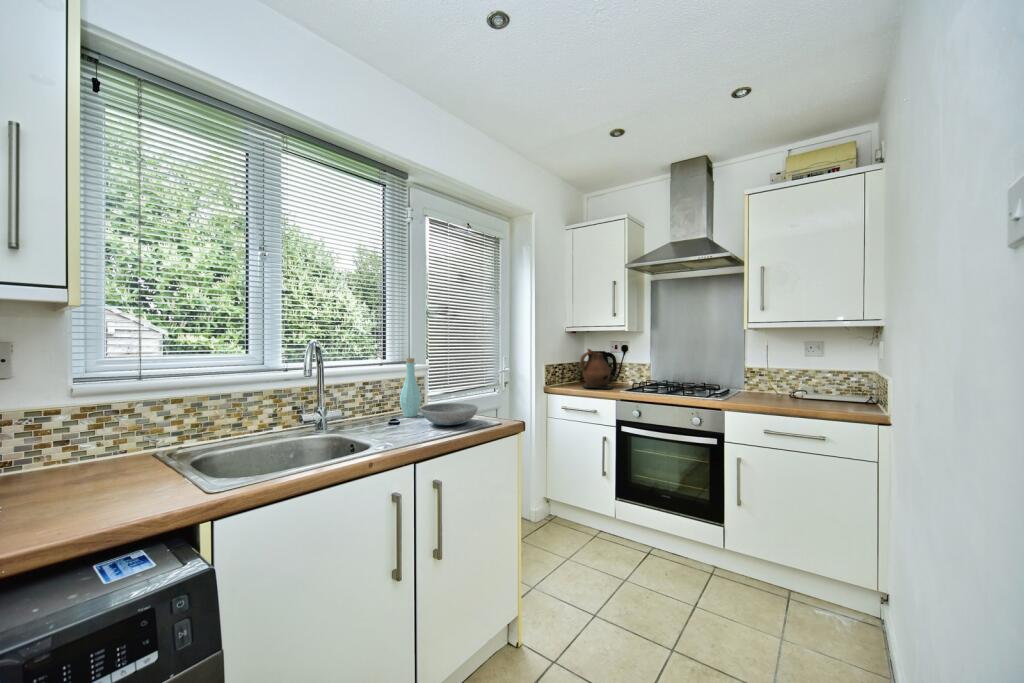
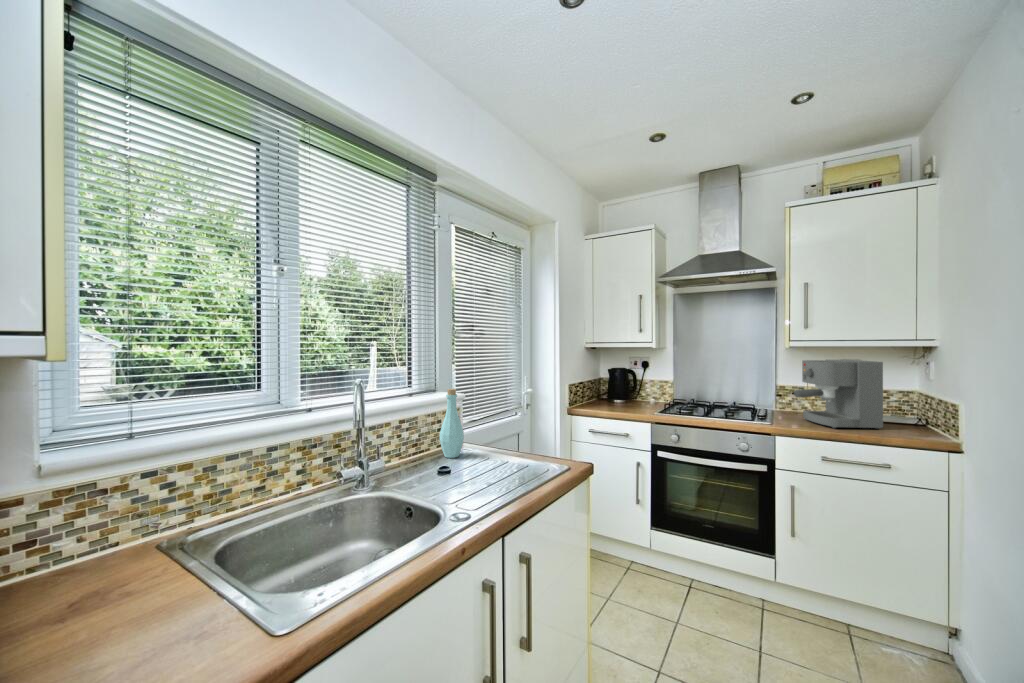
coffee maker: none [744,340,828,405] -> present [794,360,883,429]
ceramic pitcher: present [581,349,613,389] -> none [607,366,642,410]
dish: present [420,403,478,425] -> none [475,442,542,473]

